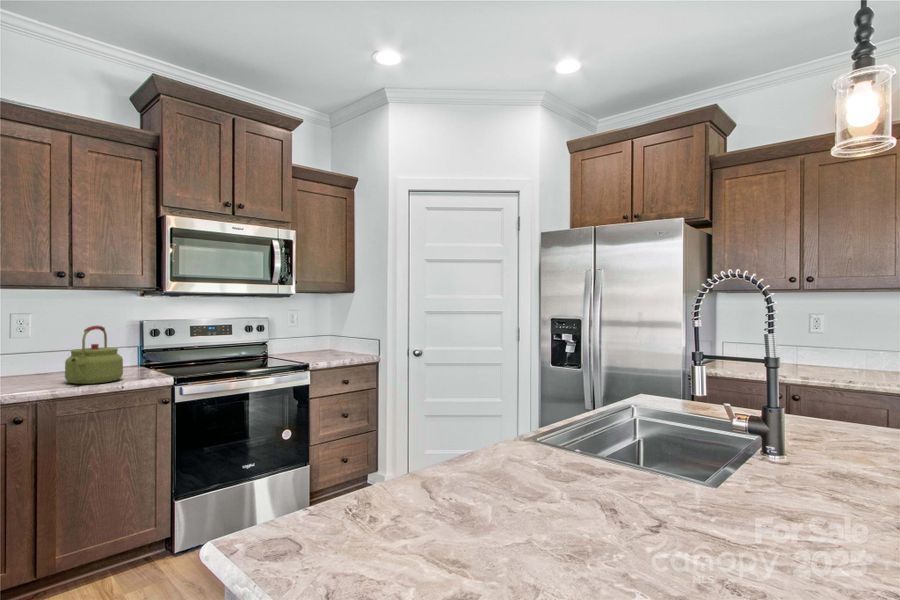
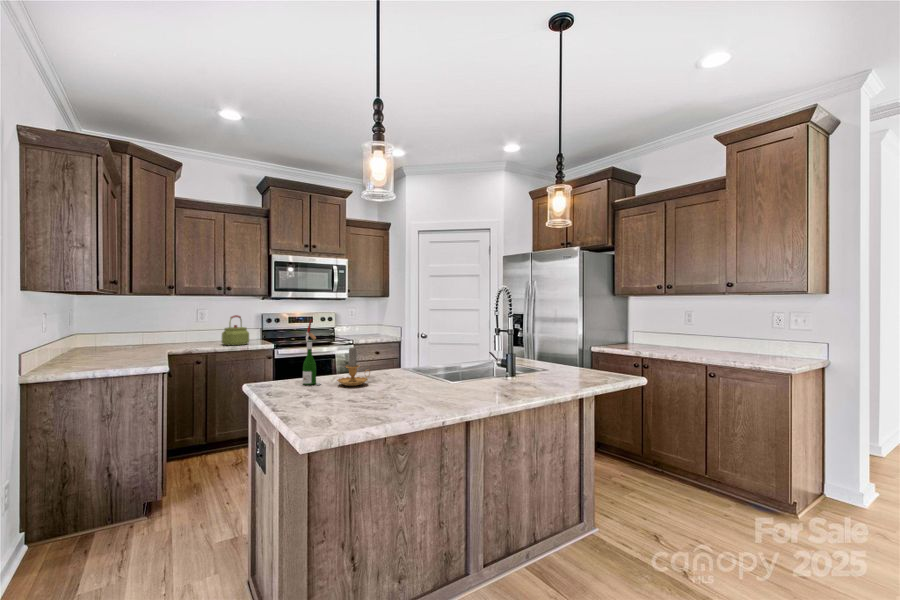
wine bottle: none [383,350,440,552] -> present [303,319,320,385]
candle: none [485,424,571,547] -> present [337,347,370,386]

